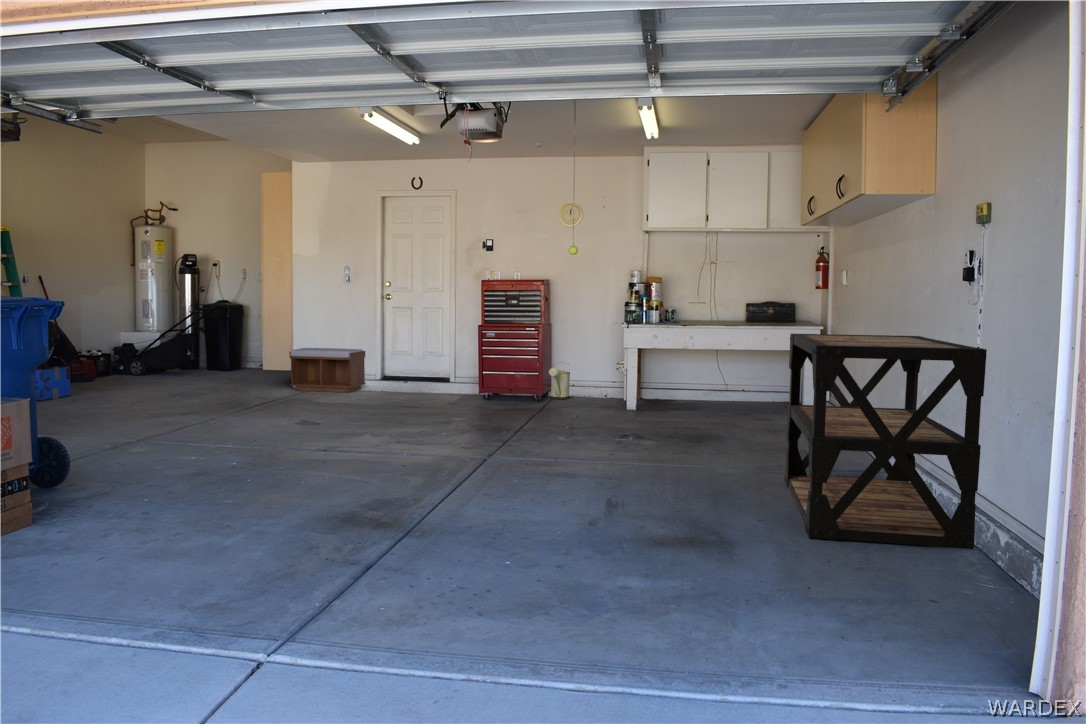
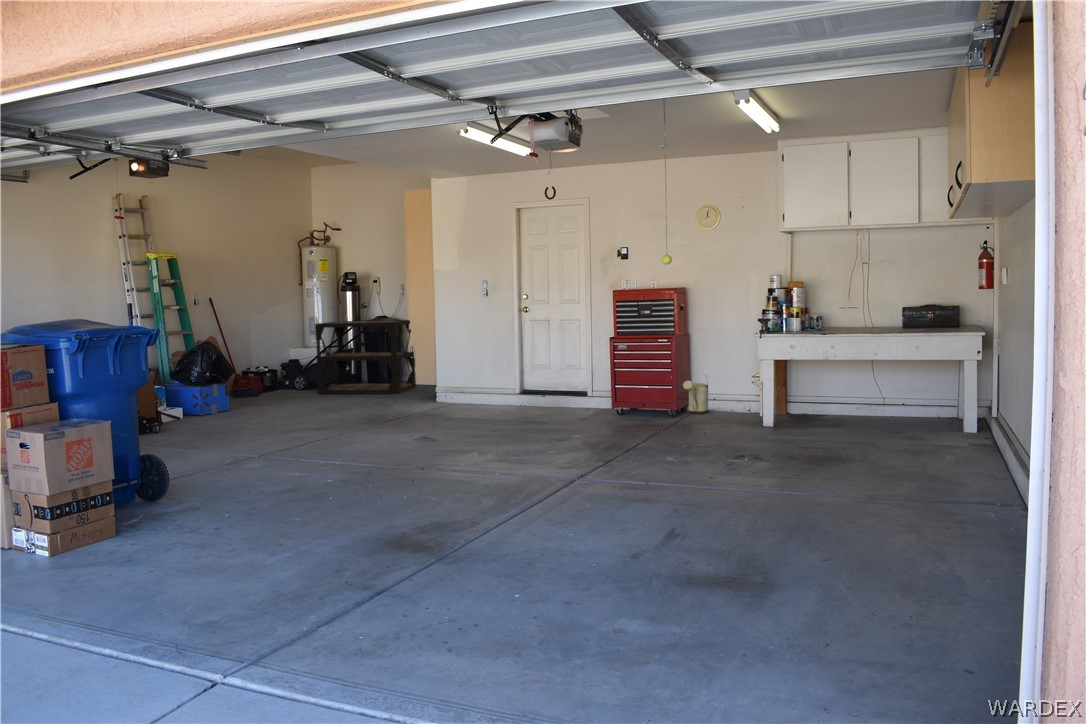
shelving unit: present [784,334,987,549] -> present [315,320,416,394]
bench: present [290,348,366,392] -> none [433,363,506,406]

